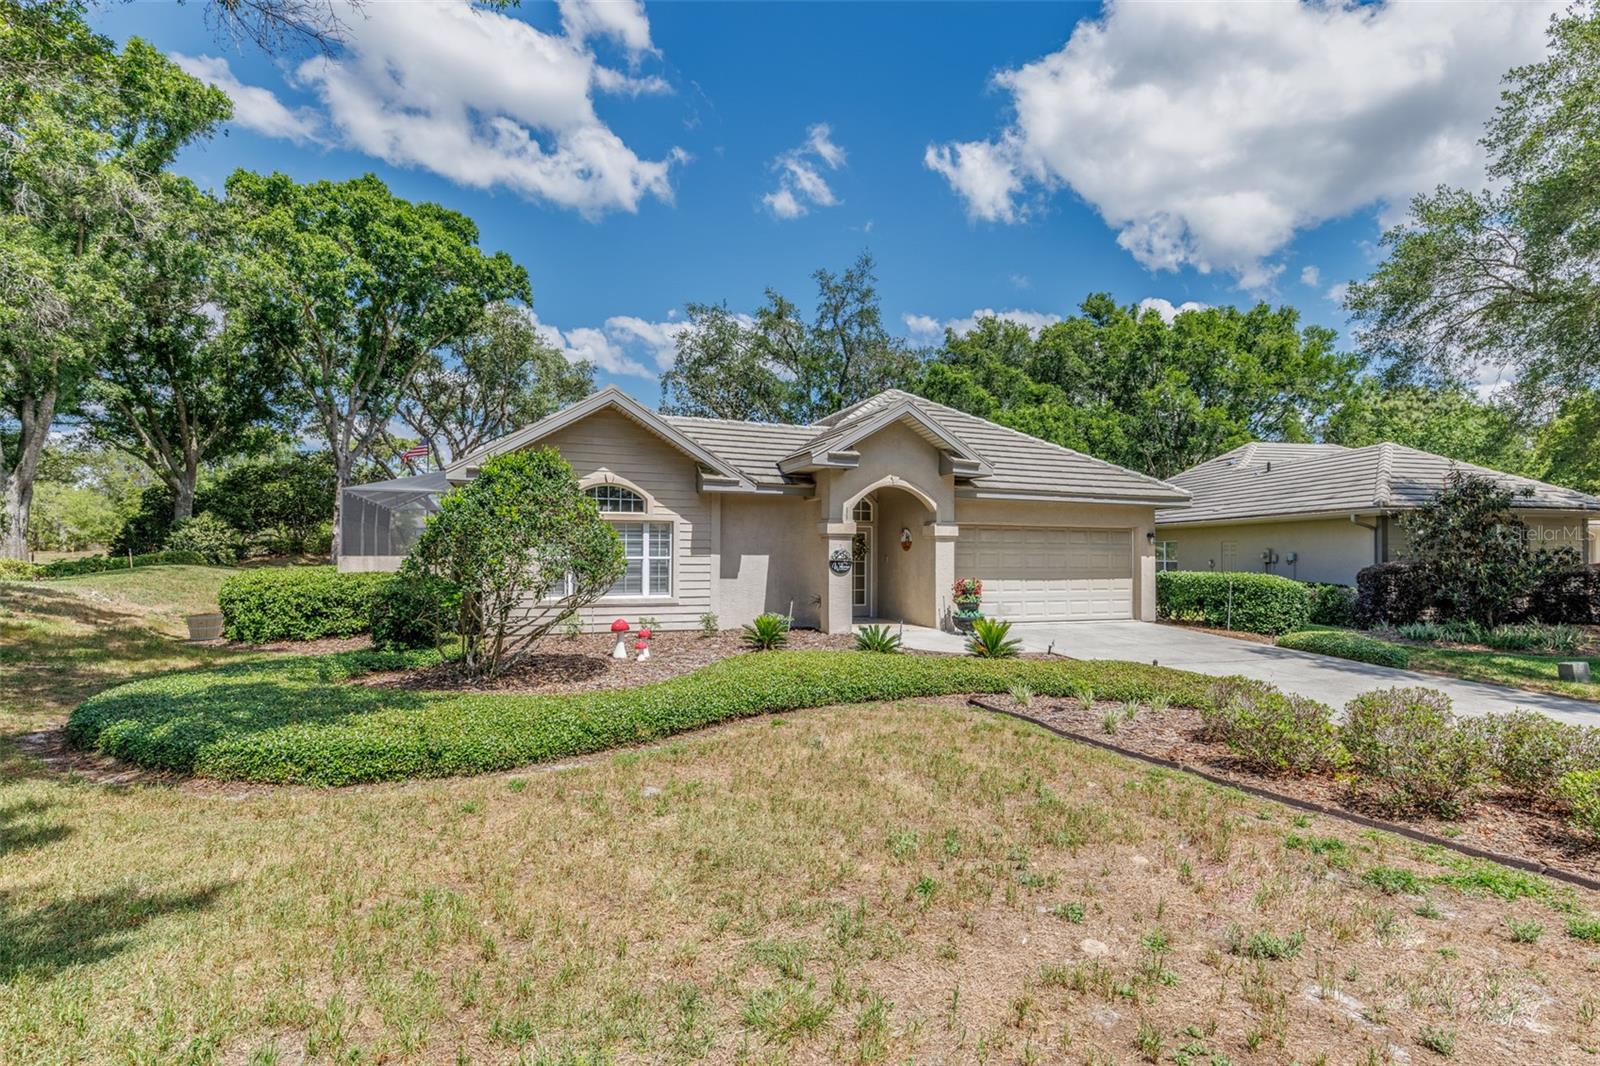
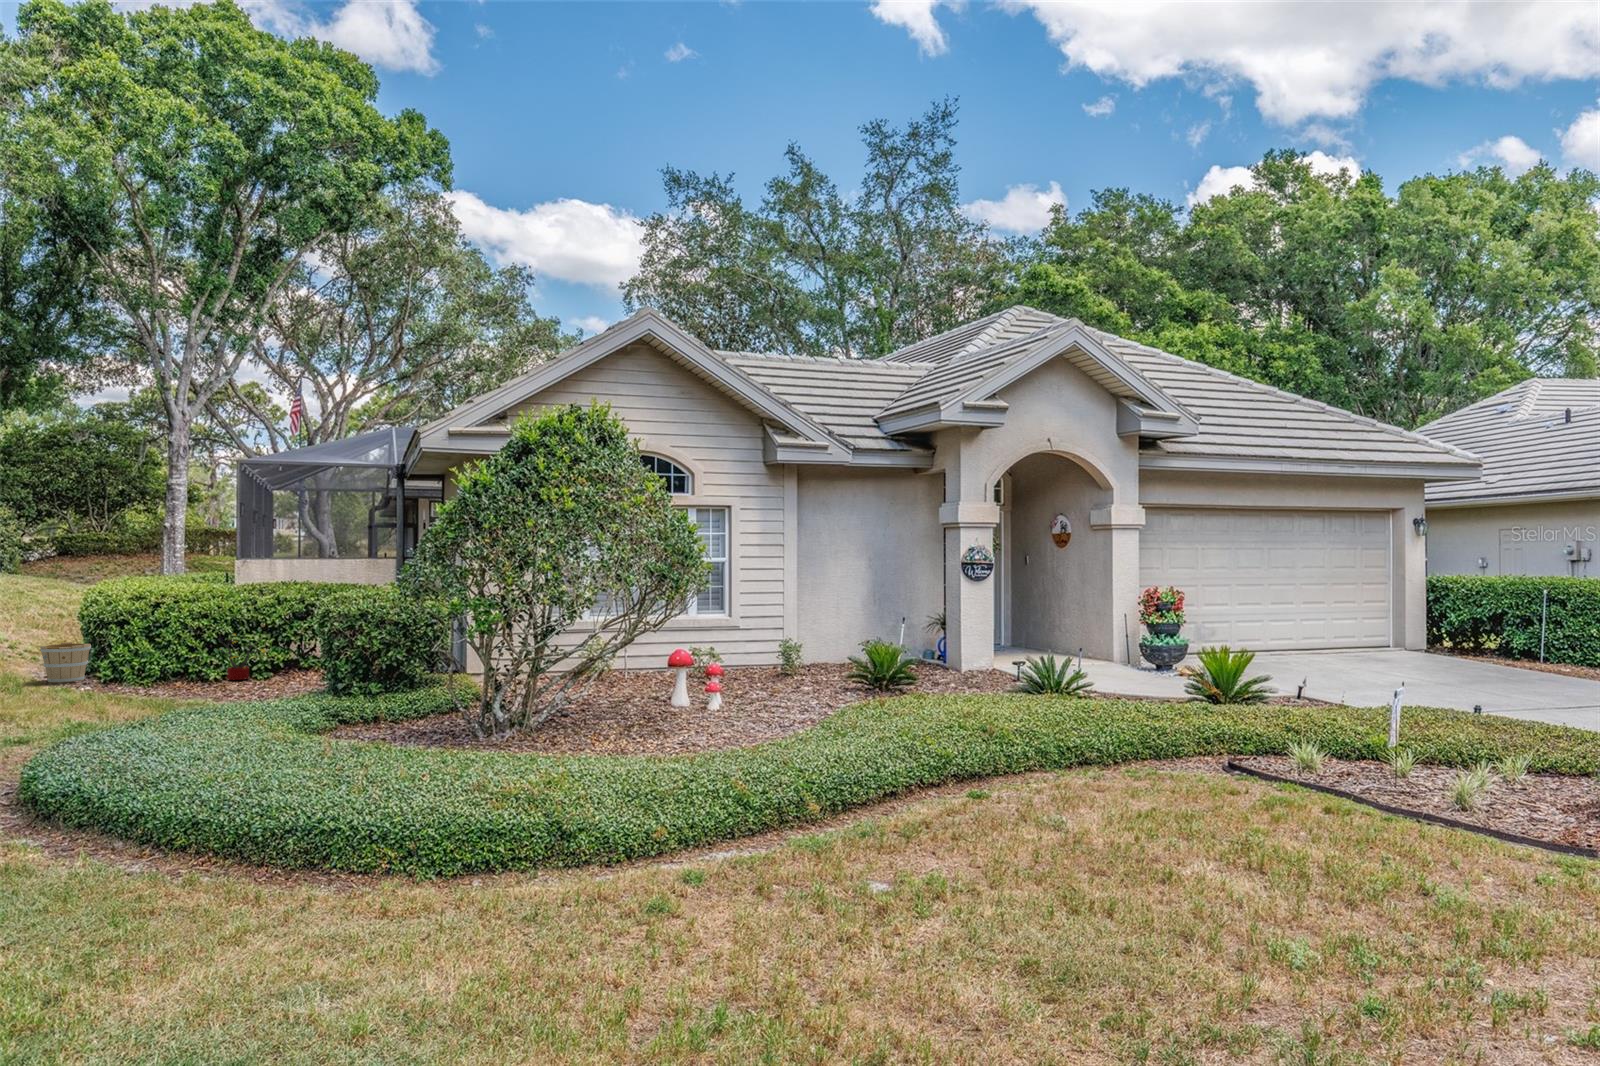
decorative plant: none [311,606,343,639] -> present [225,644,266,680]

